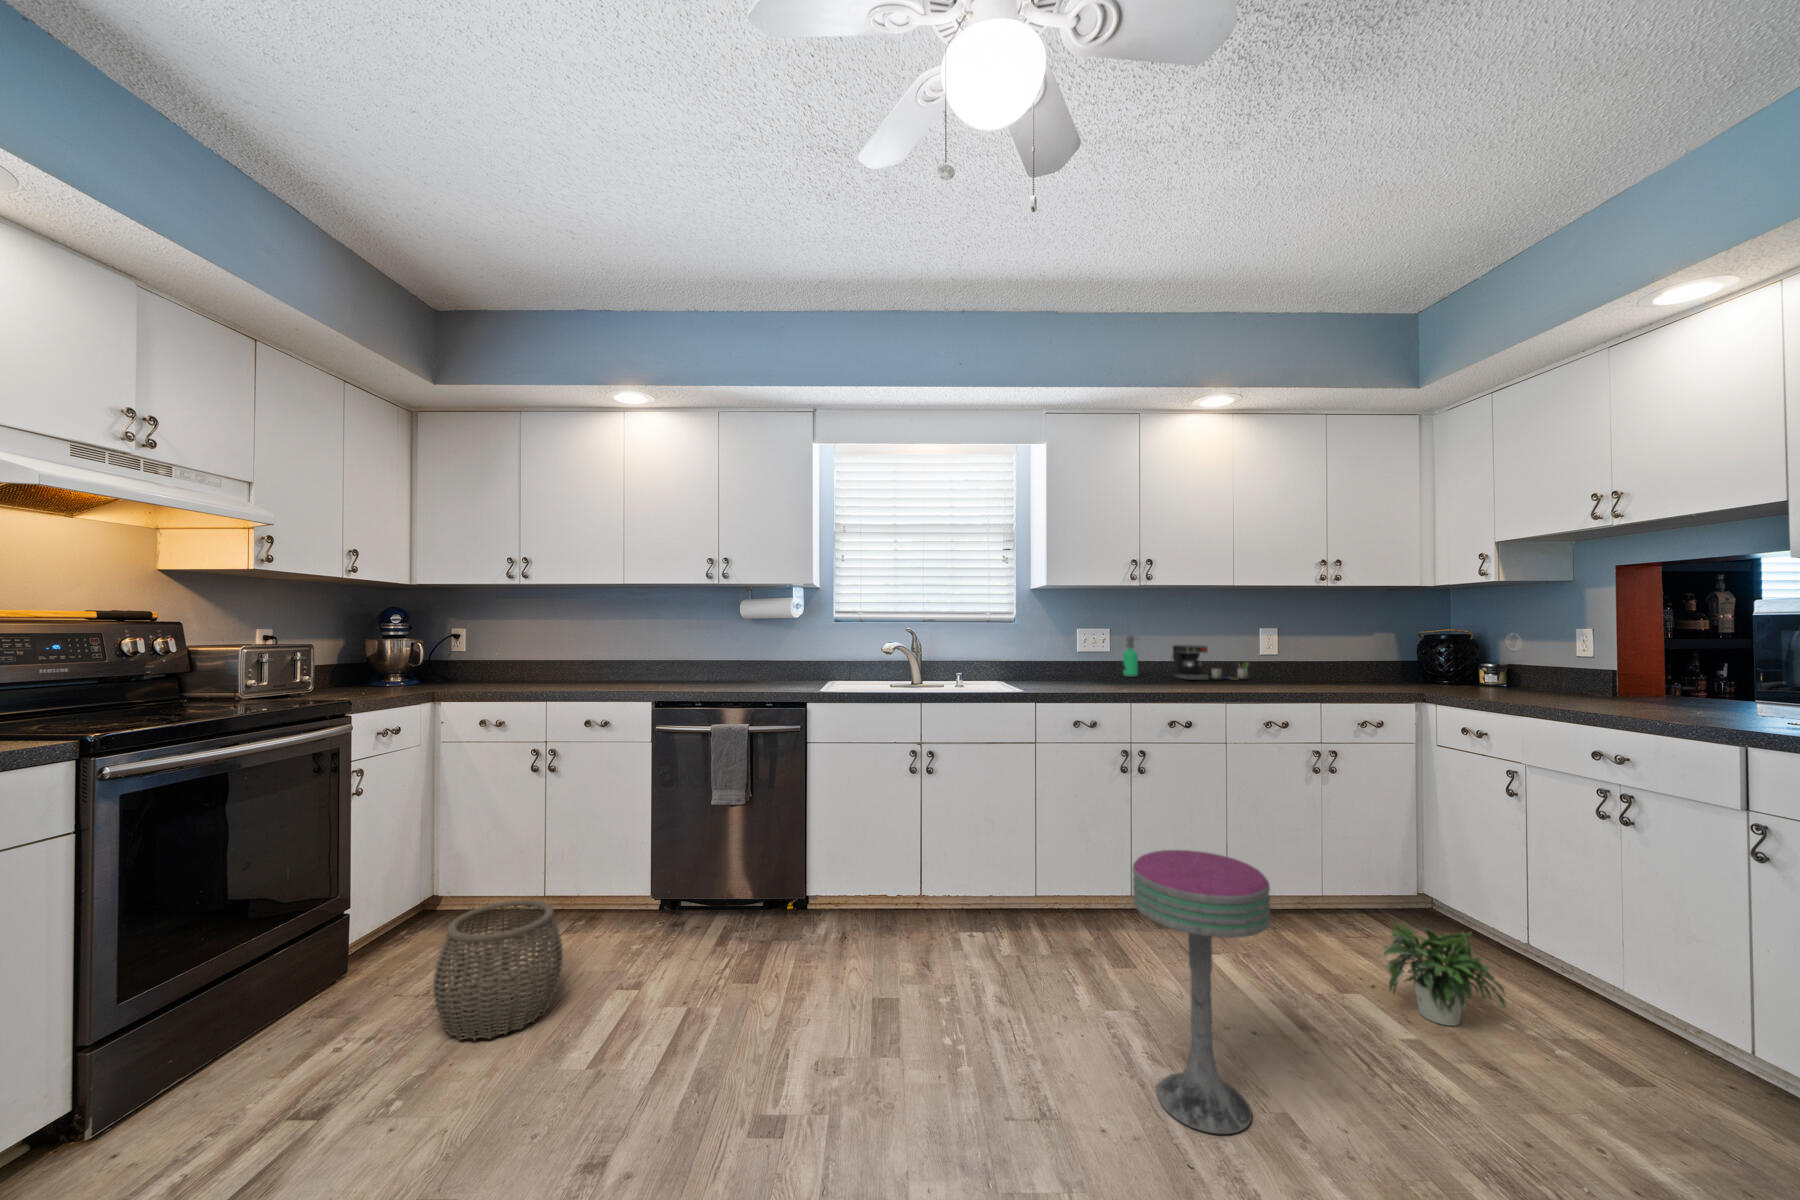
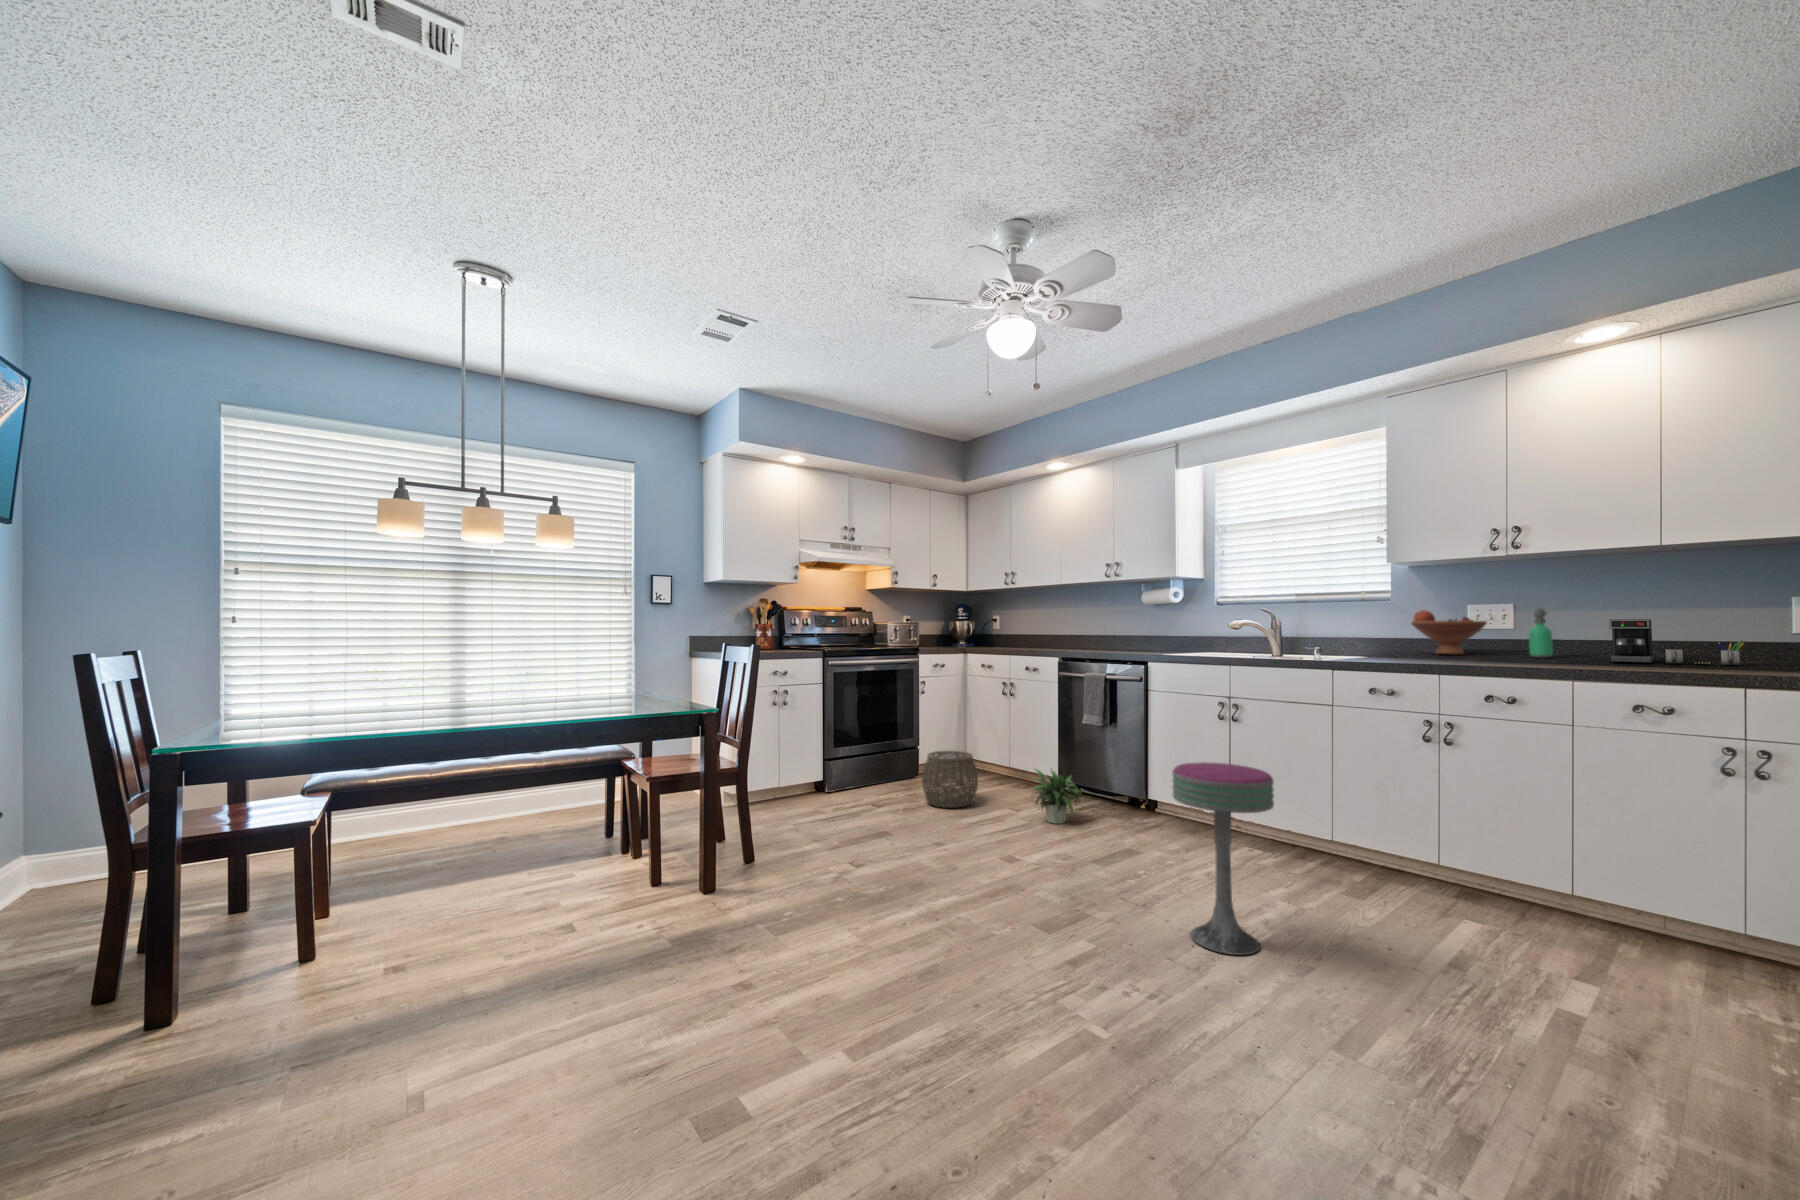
fruit bowl: none [1037,634,1096,676] -> present [1411,610,1487,655]
potted plant: present [1342,921,1506,1026] -> present [1033,769,1080,824]

